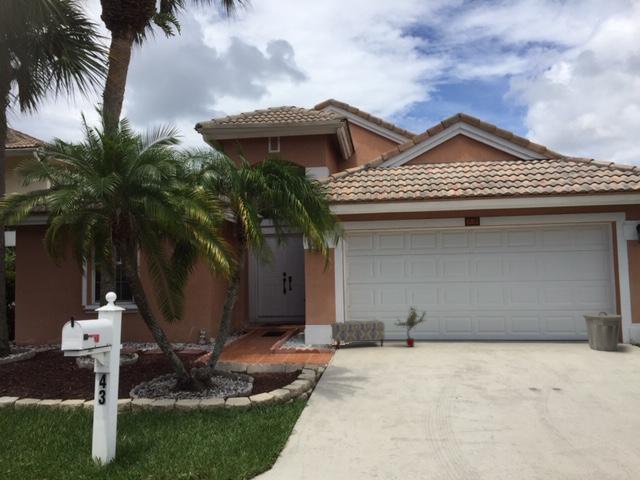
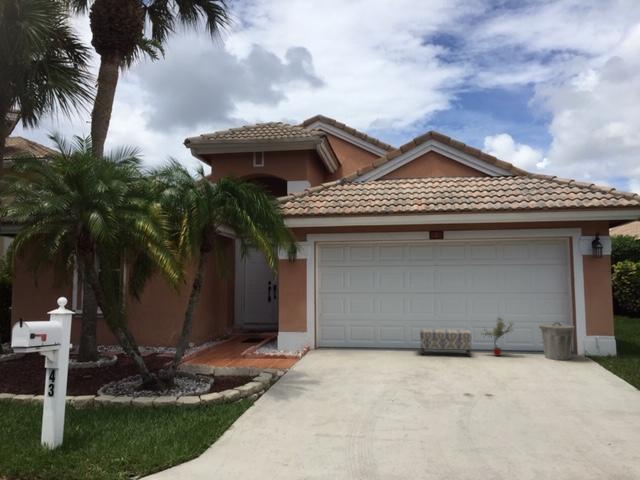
potted tree: present [395,308,426,347] -> present [484,318,514,356]
bench: present [331,320,385,349] -> present [420,329,471,356]

